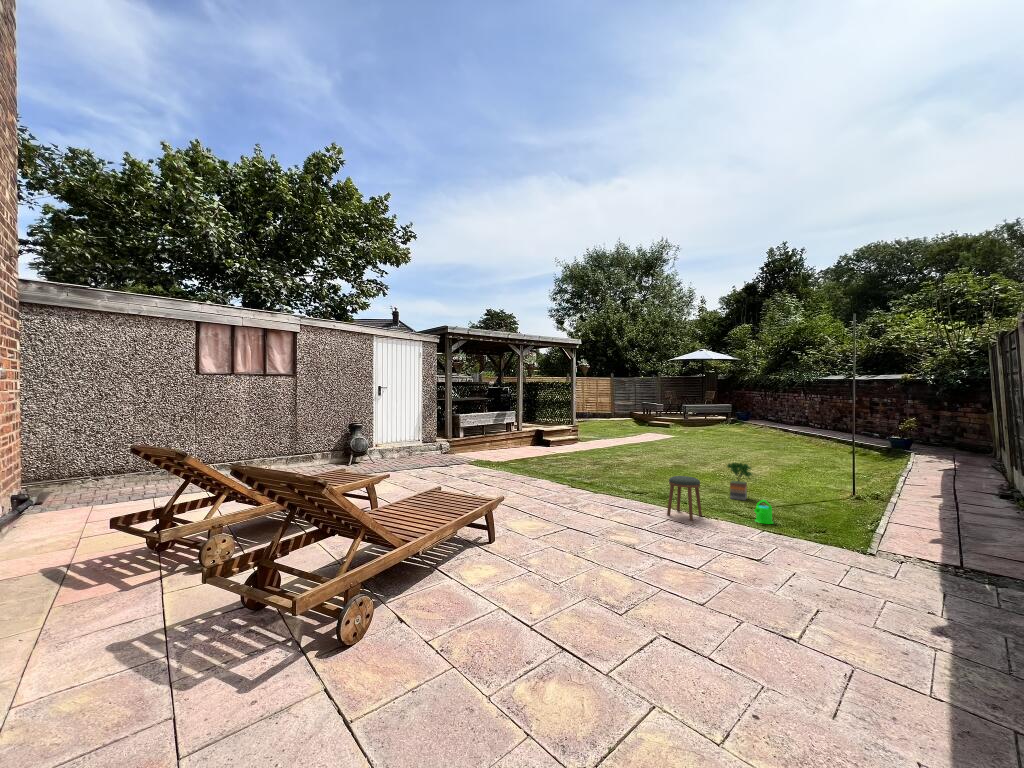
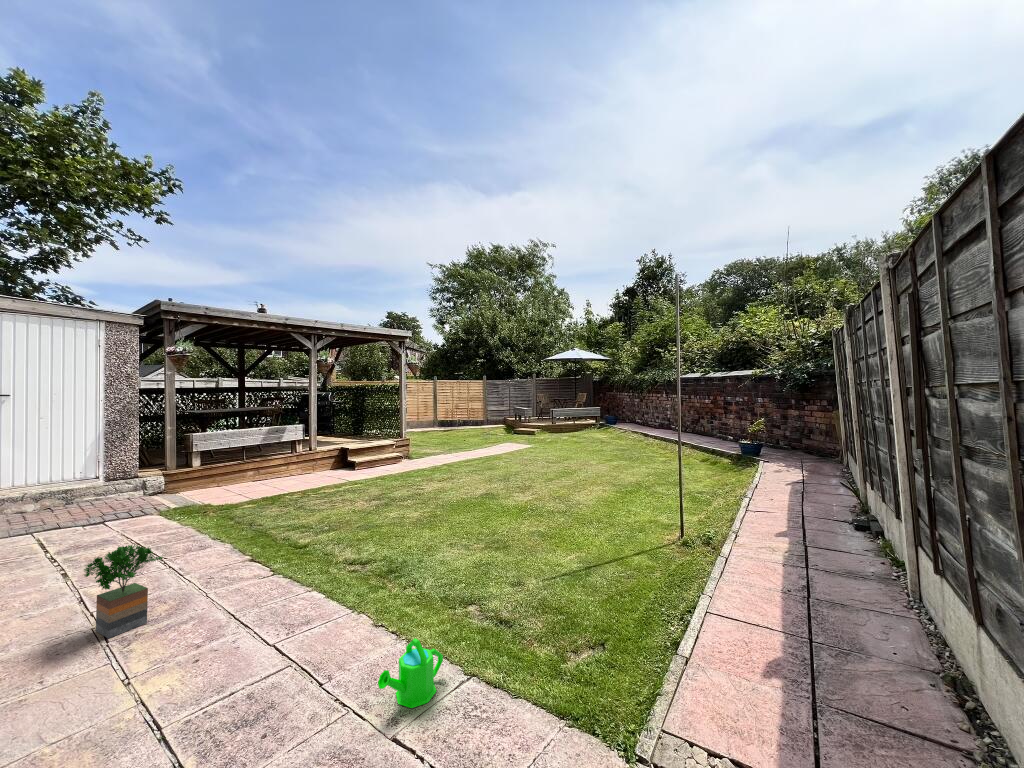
potted tree: present [727,462,752,500] -> present [84,544,163,638]
stool: present [667,476,702,521] -> none [205,582,296,718]

